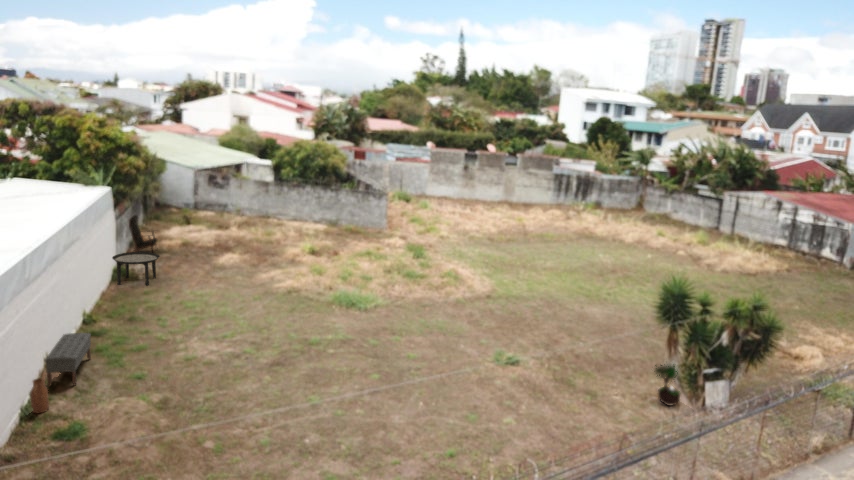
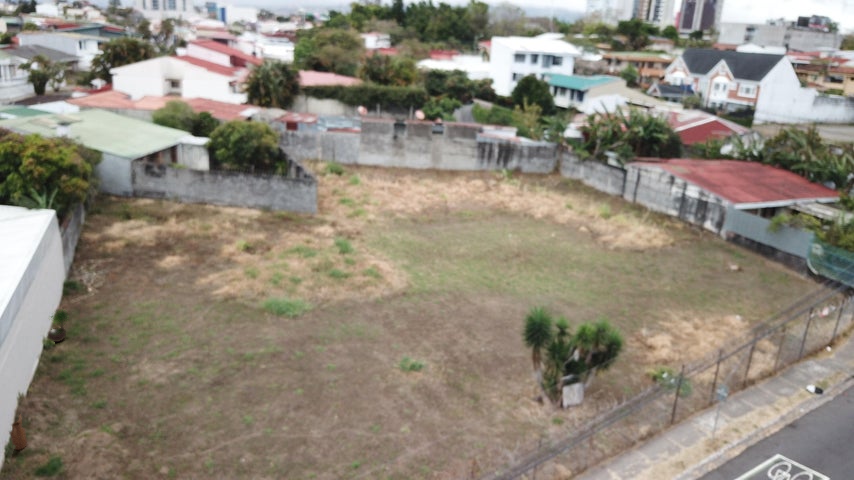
lounge chair: present [129,215,157,251] -> none [72,223,102,262]
round table: present [112,252,160,285] -> none [62,267,106,301]
bench: present [45,333,91,386] -> none [18,369,56,422]
potted tree: present [654,364,680,405] -> present [48,310,67,342]

